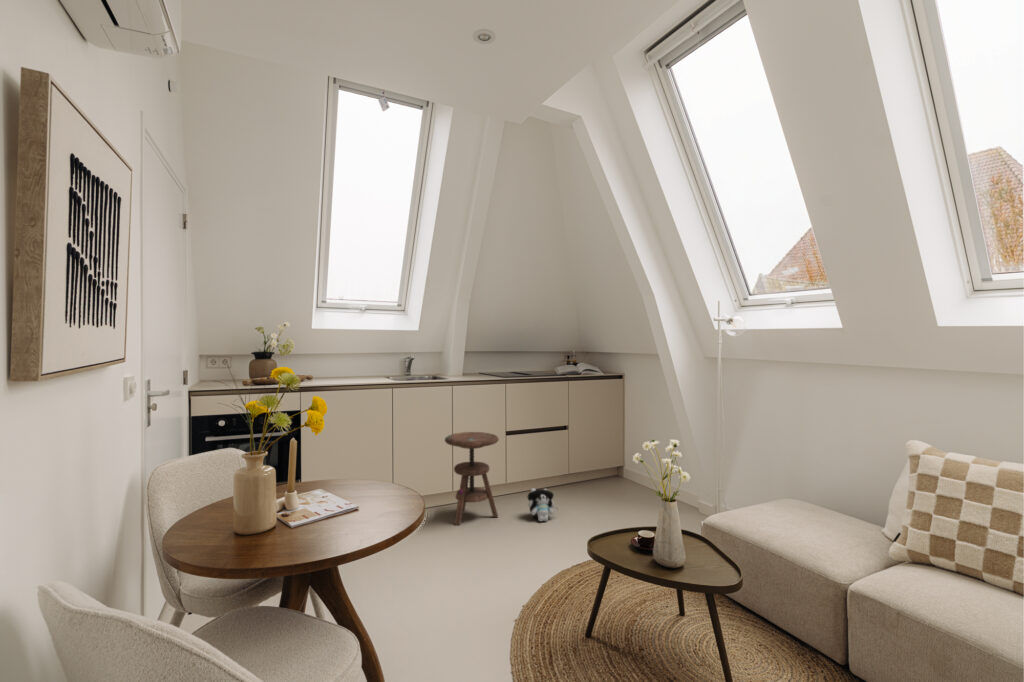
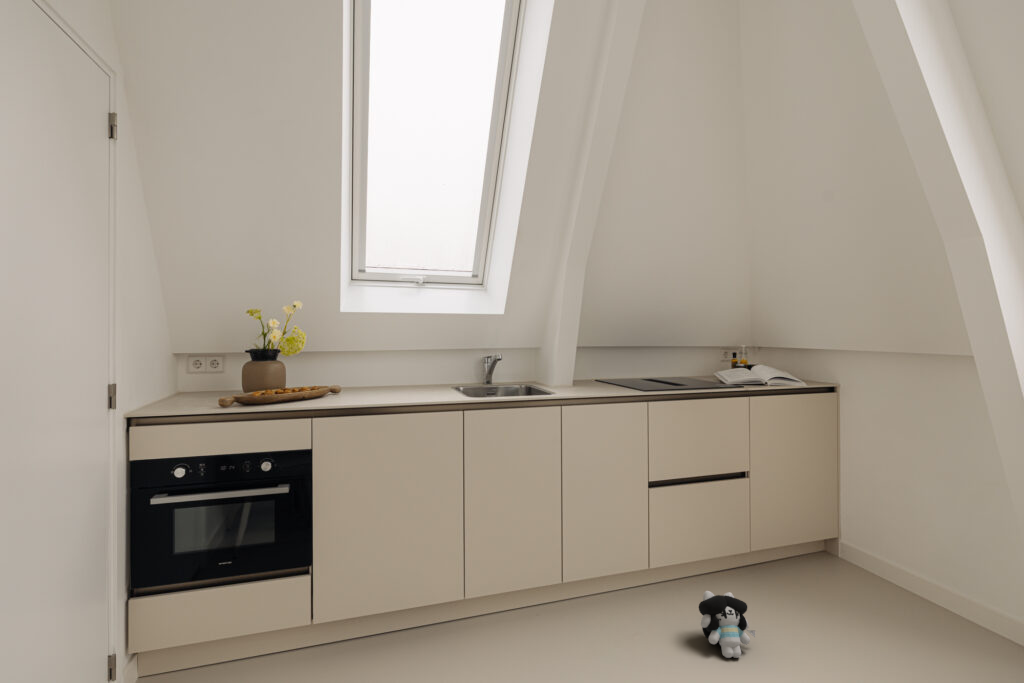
side table: present [445,432,499,525] -> none [552,484,646,655]

